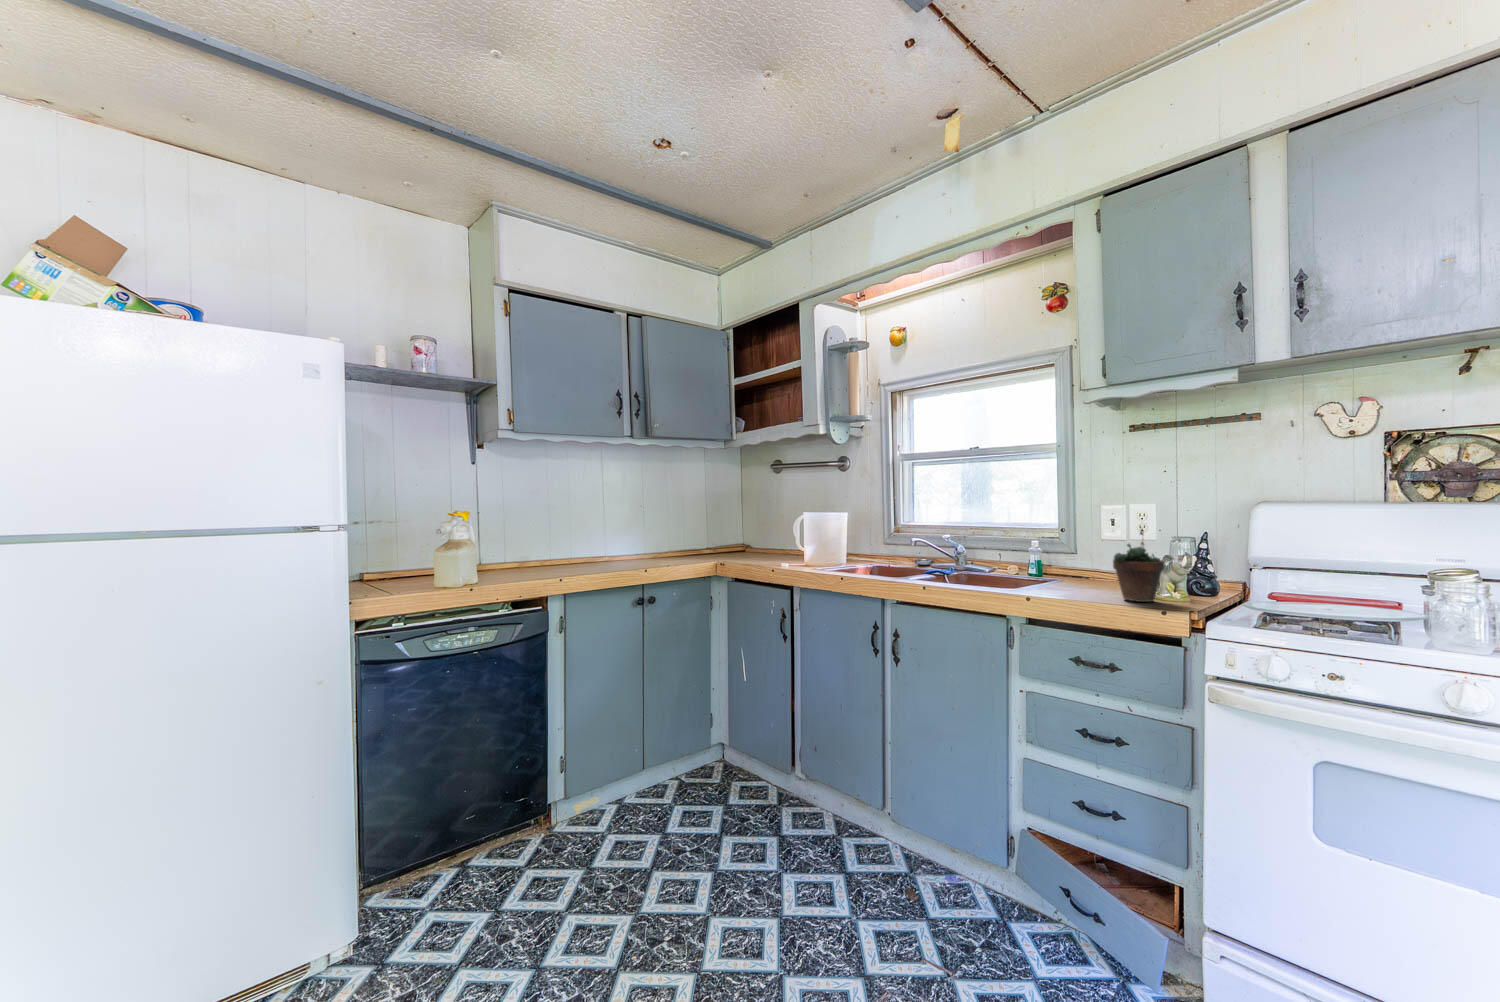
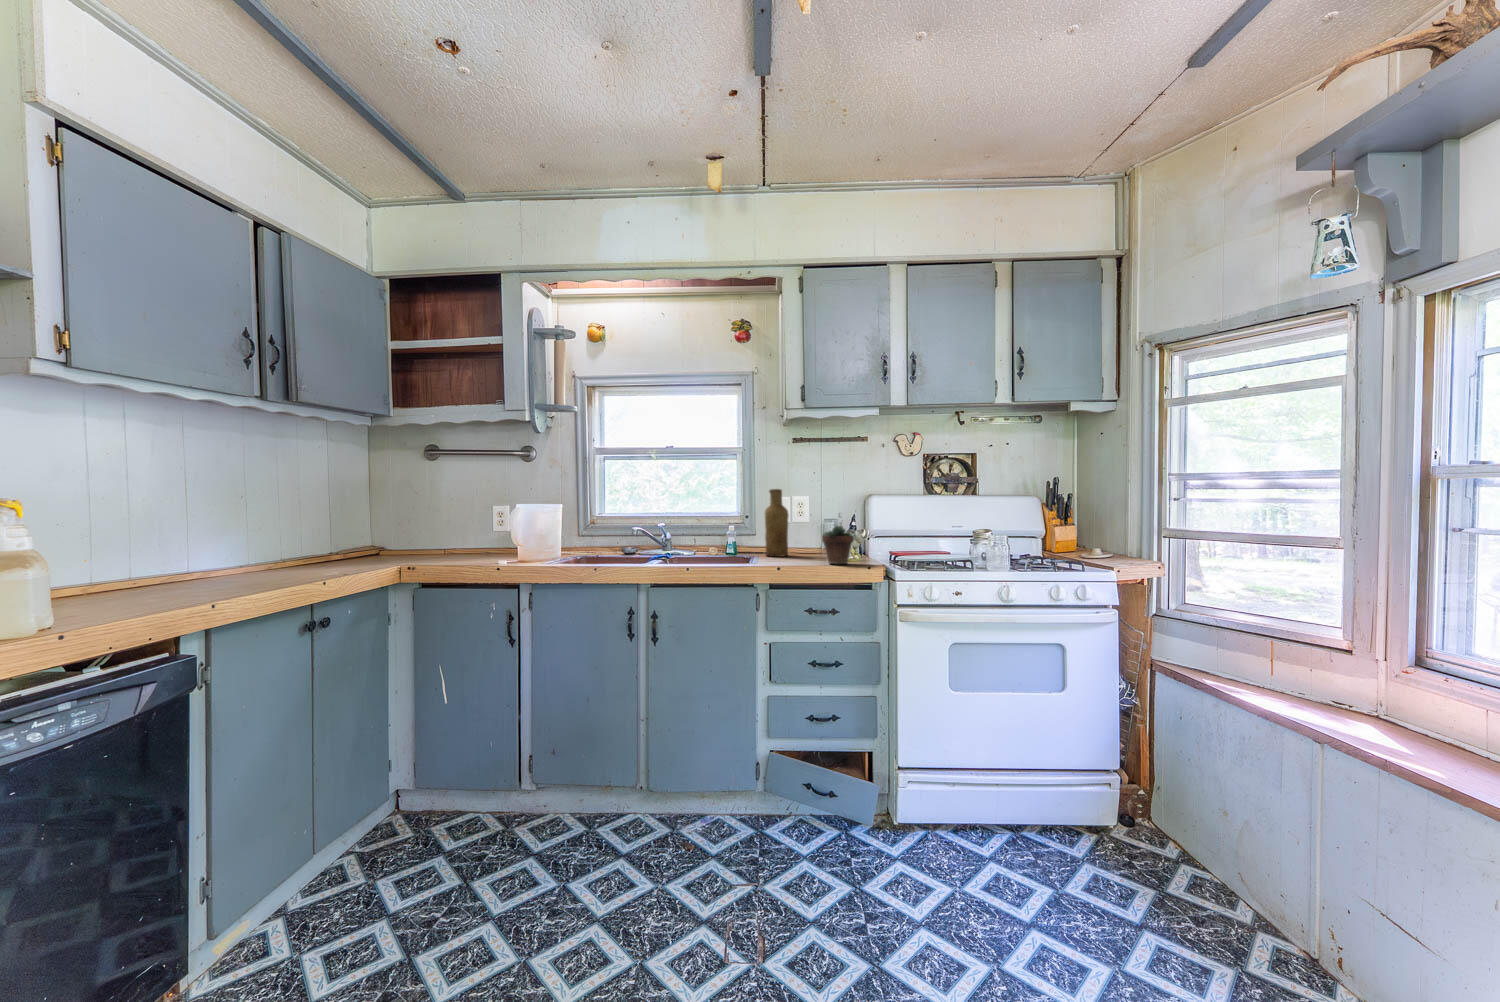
vase: none [1078,494,1114,584] -> present [765,489,789,557]

